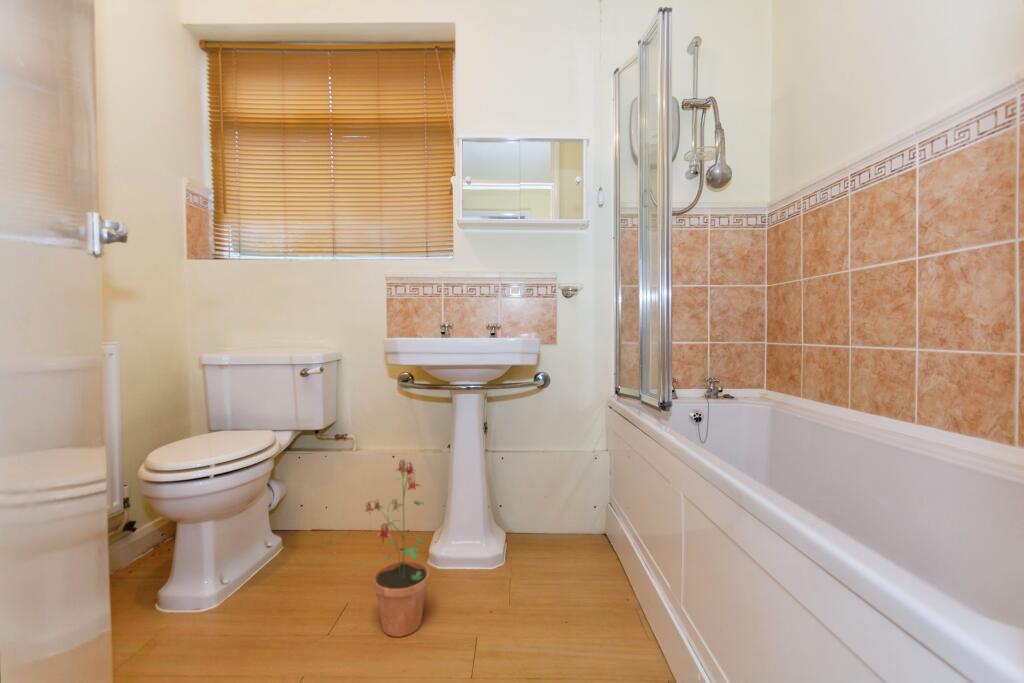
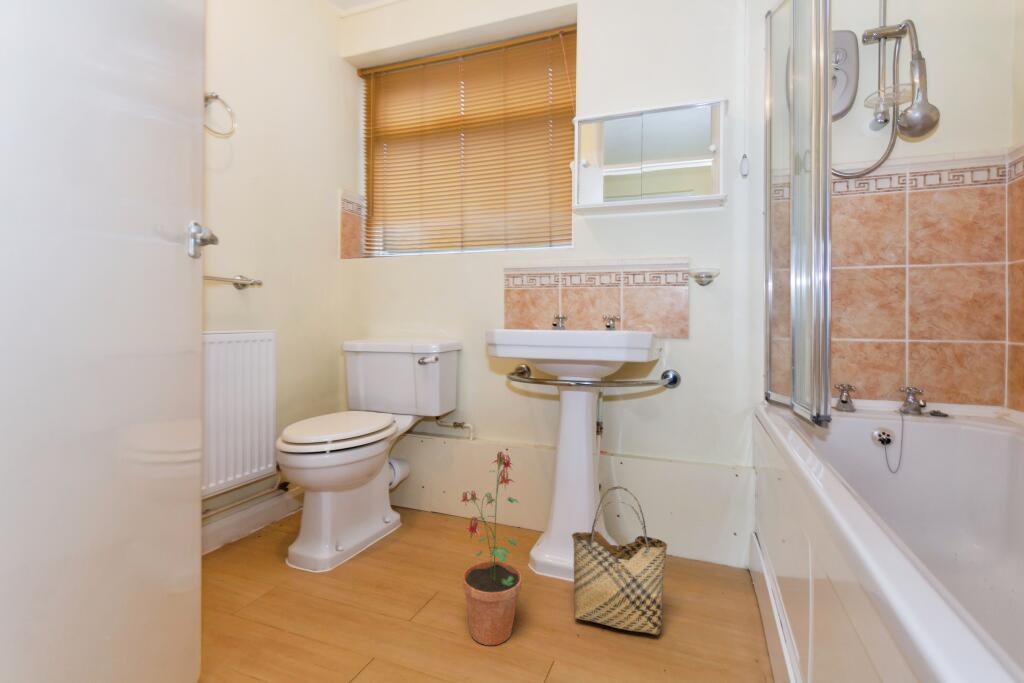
woven basket: none [469,478,549,598] -> present [572,487,667,635]

